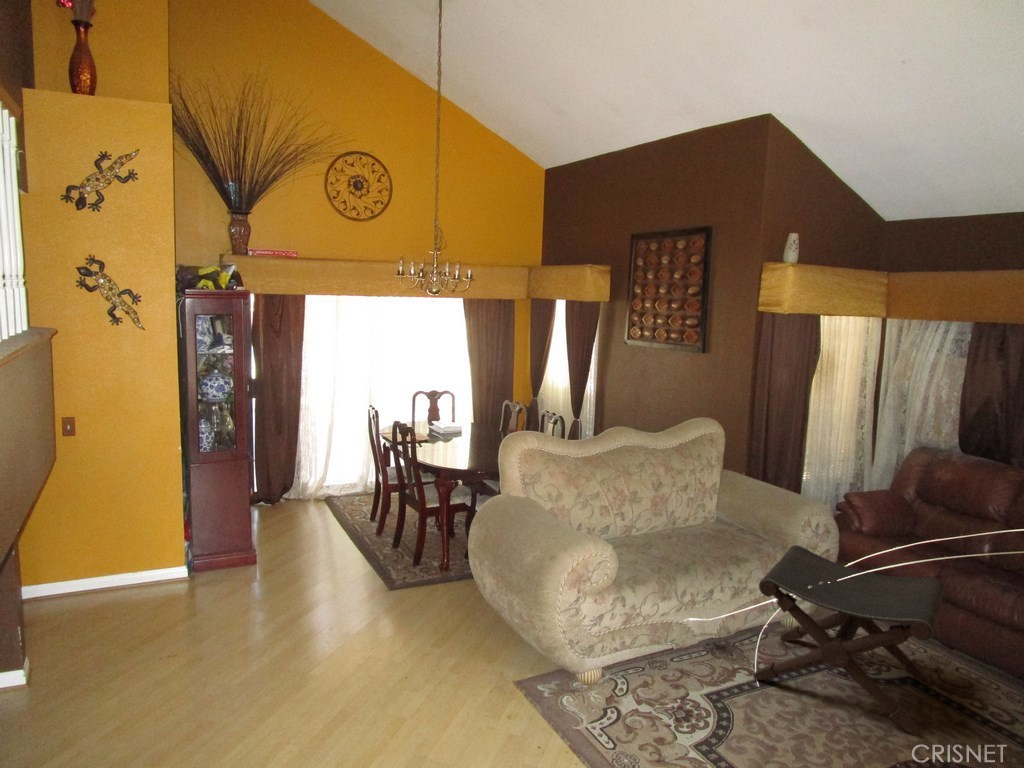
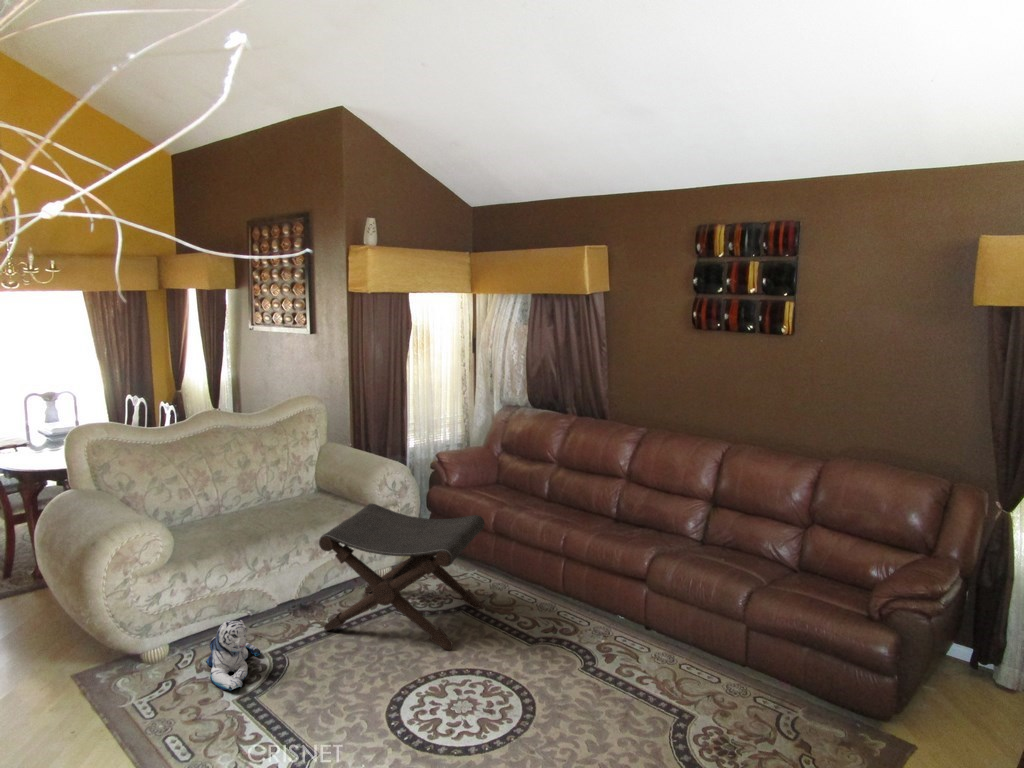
plush toy: none [642,657,696,734] -> present [206,620,261,691]

